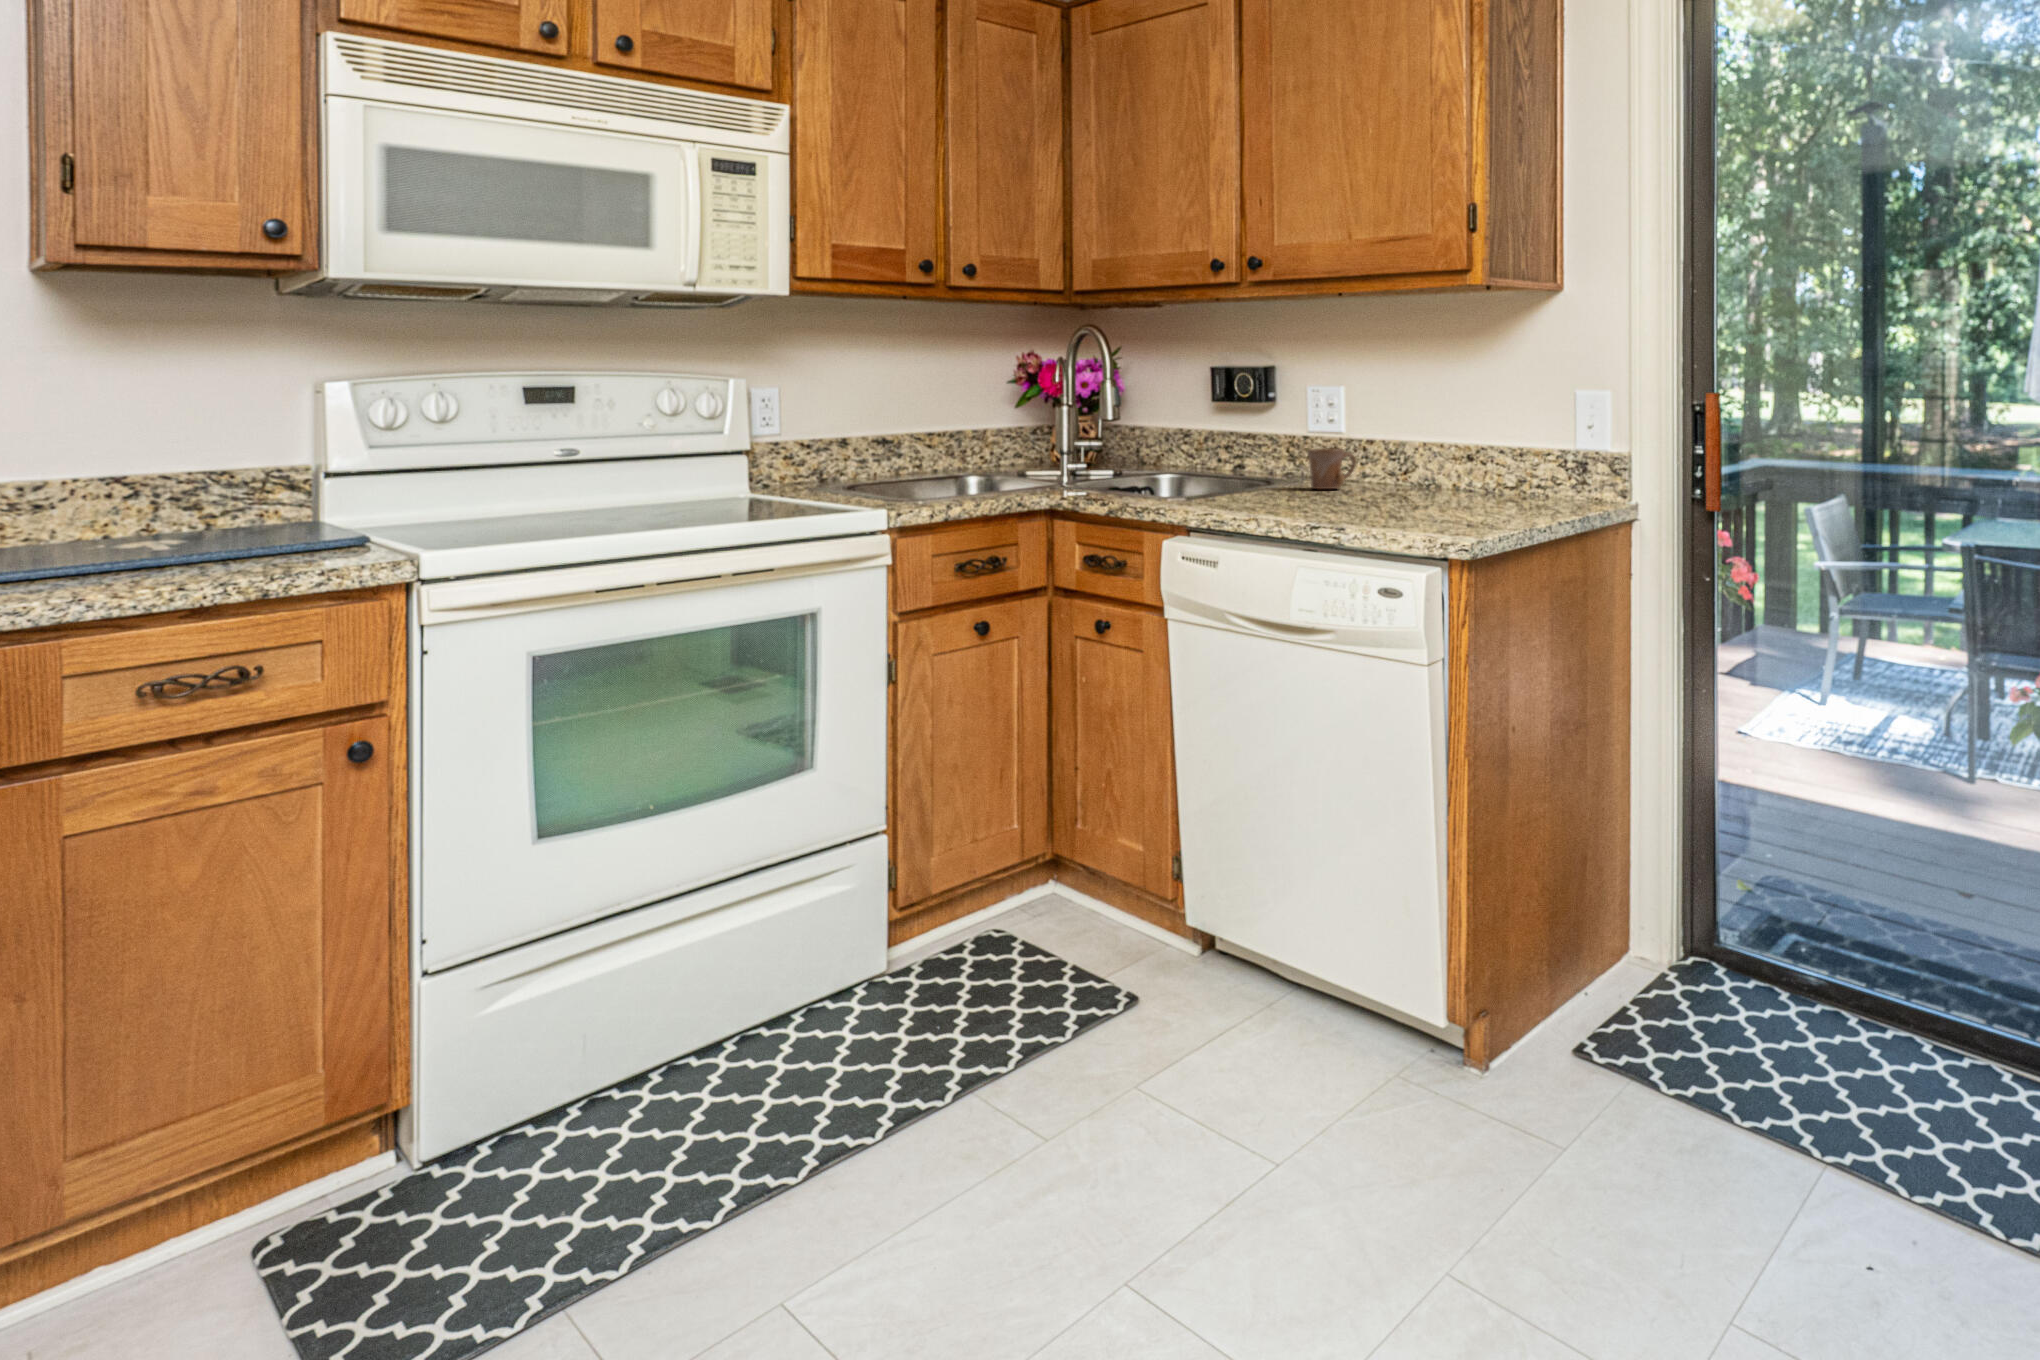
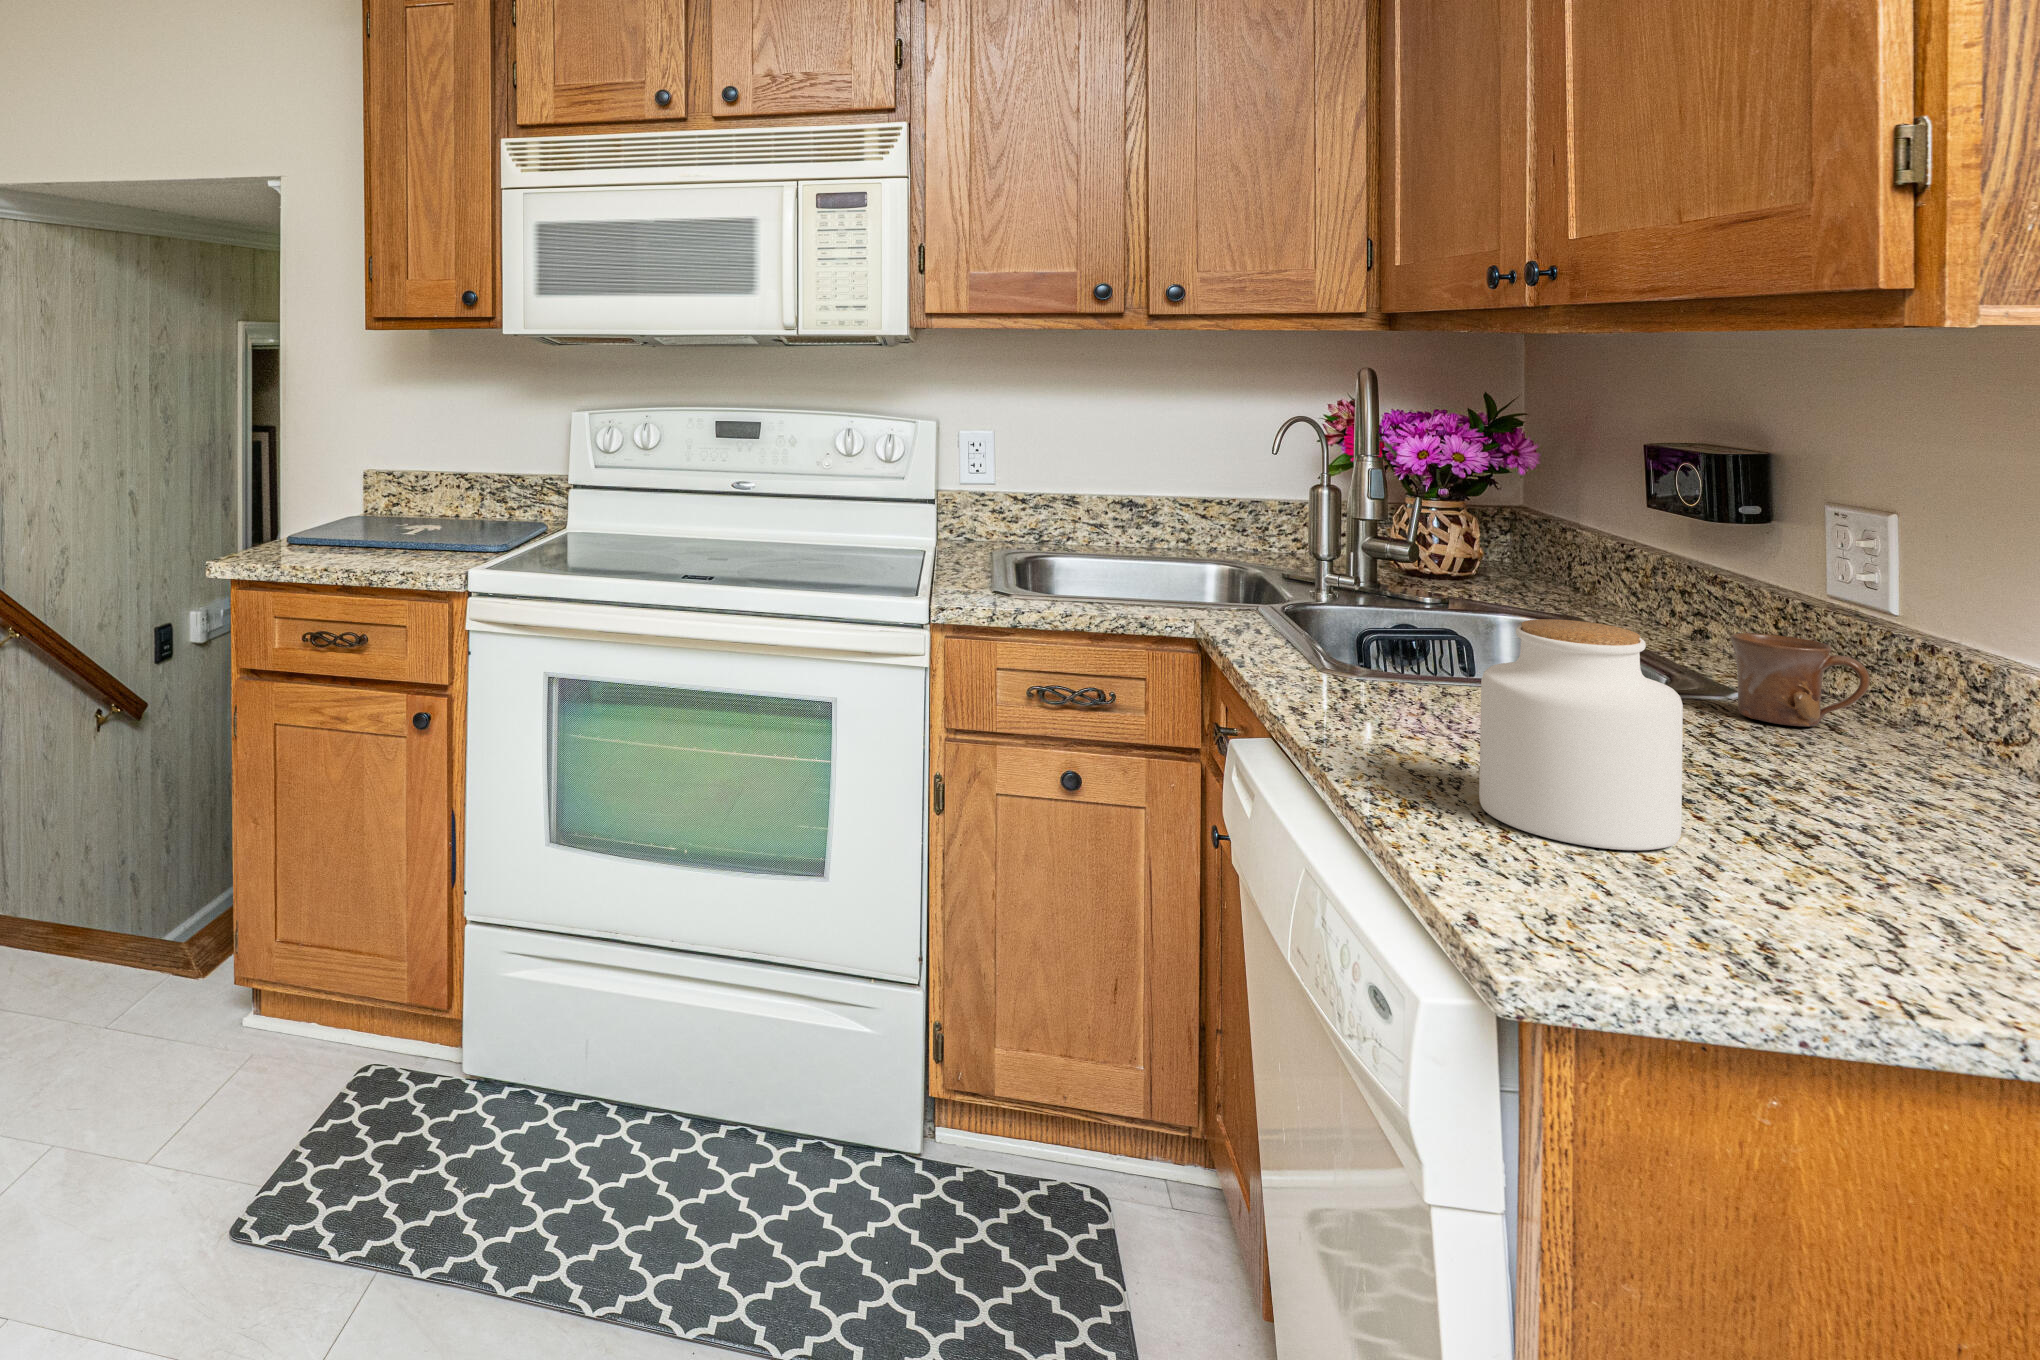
jar: none [1355,423,1433,523] -> present [1479,619,1683,850]

